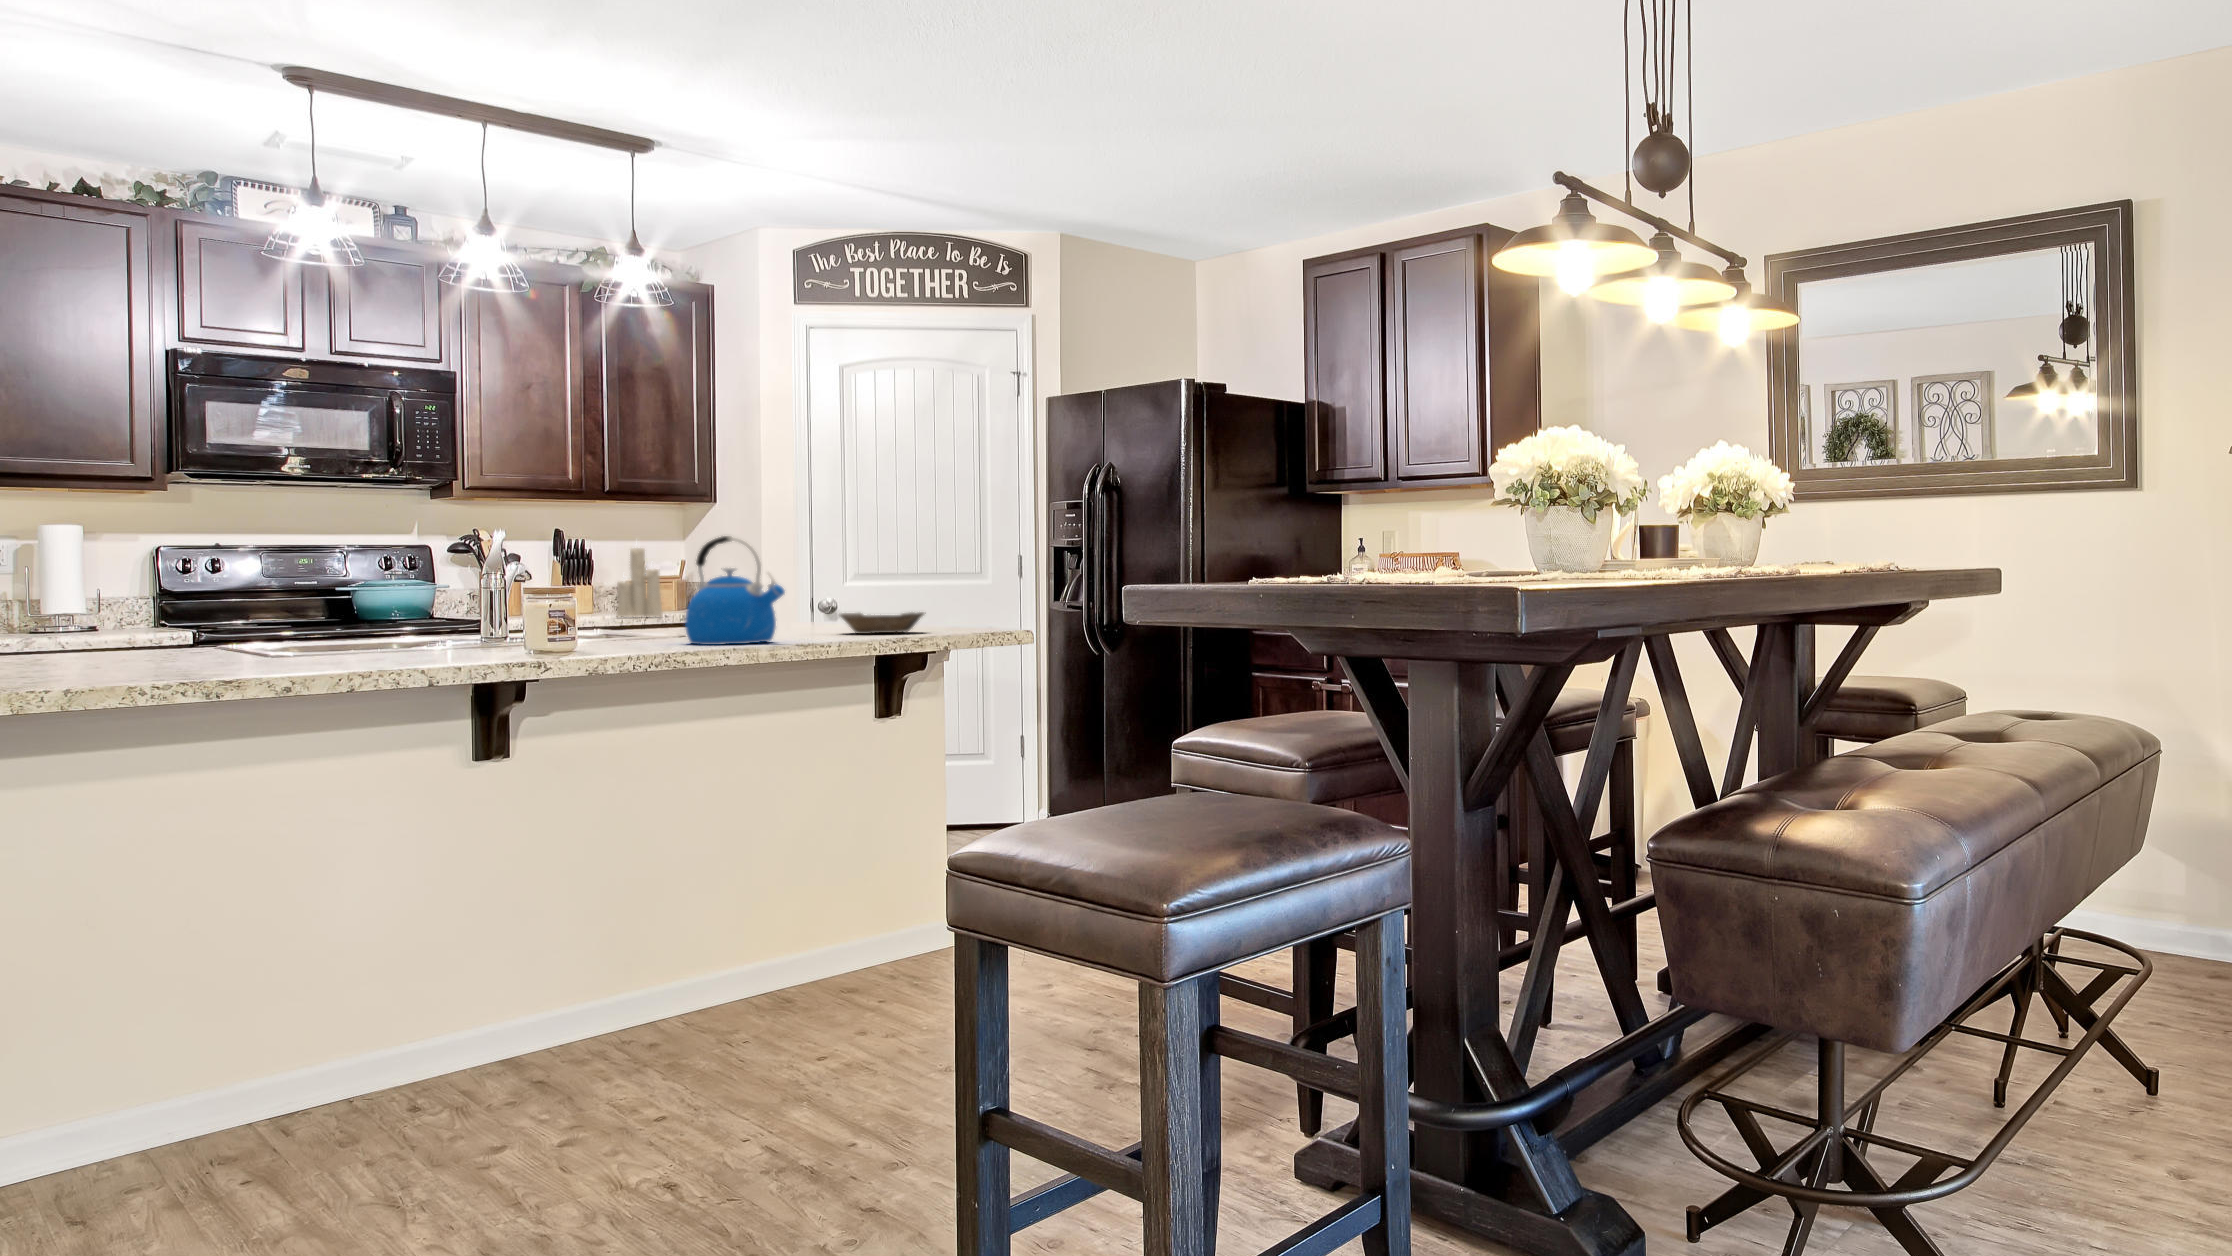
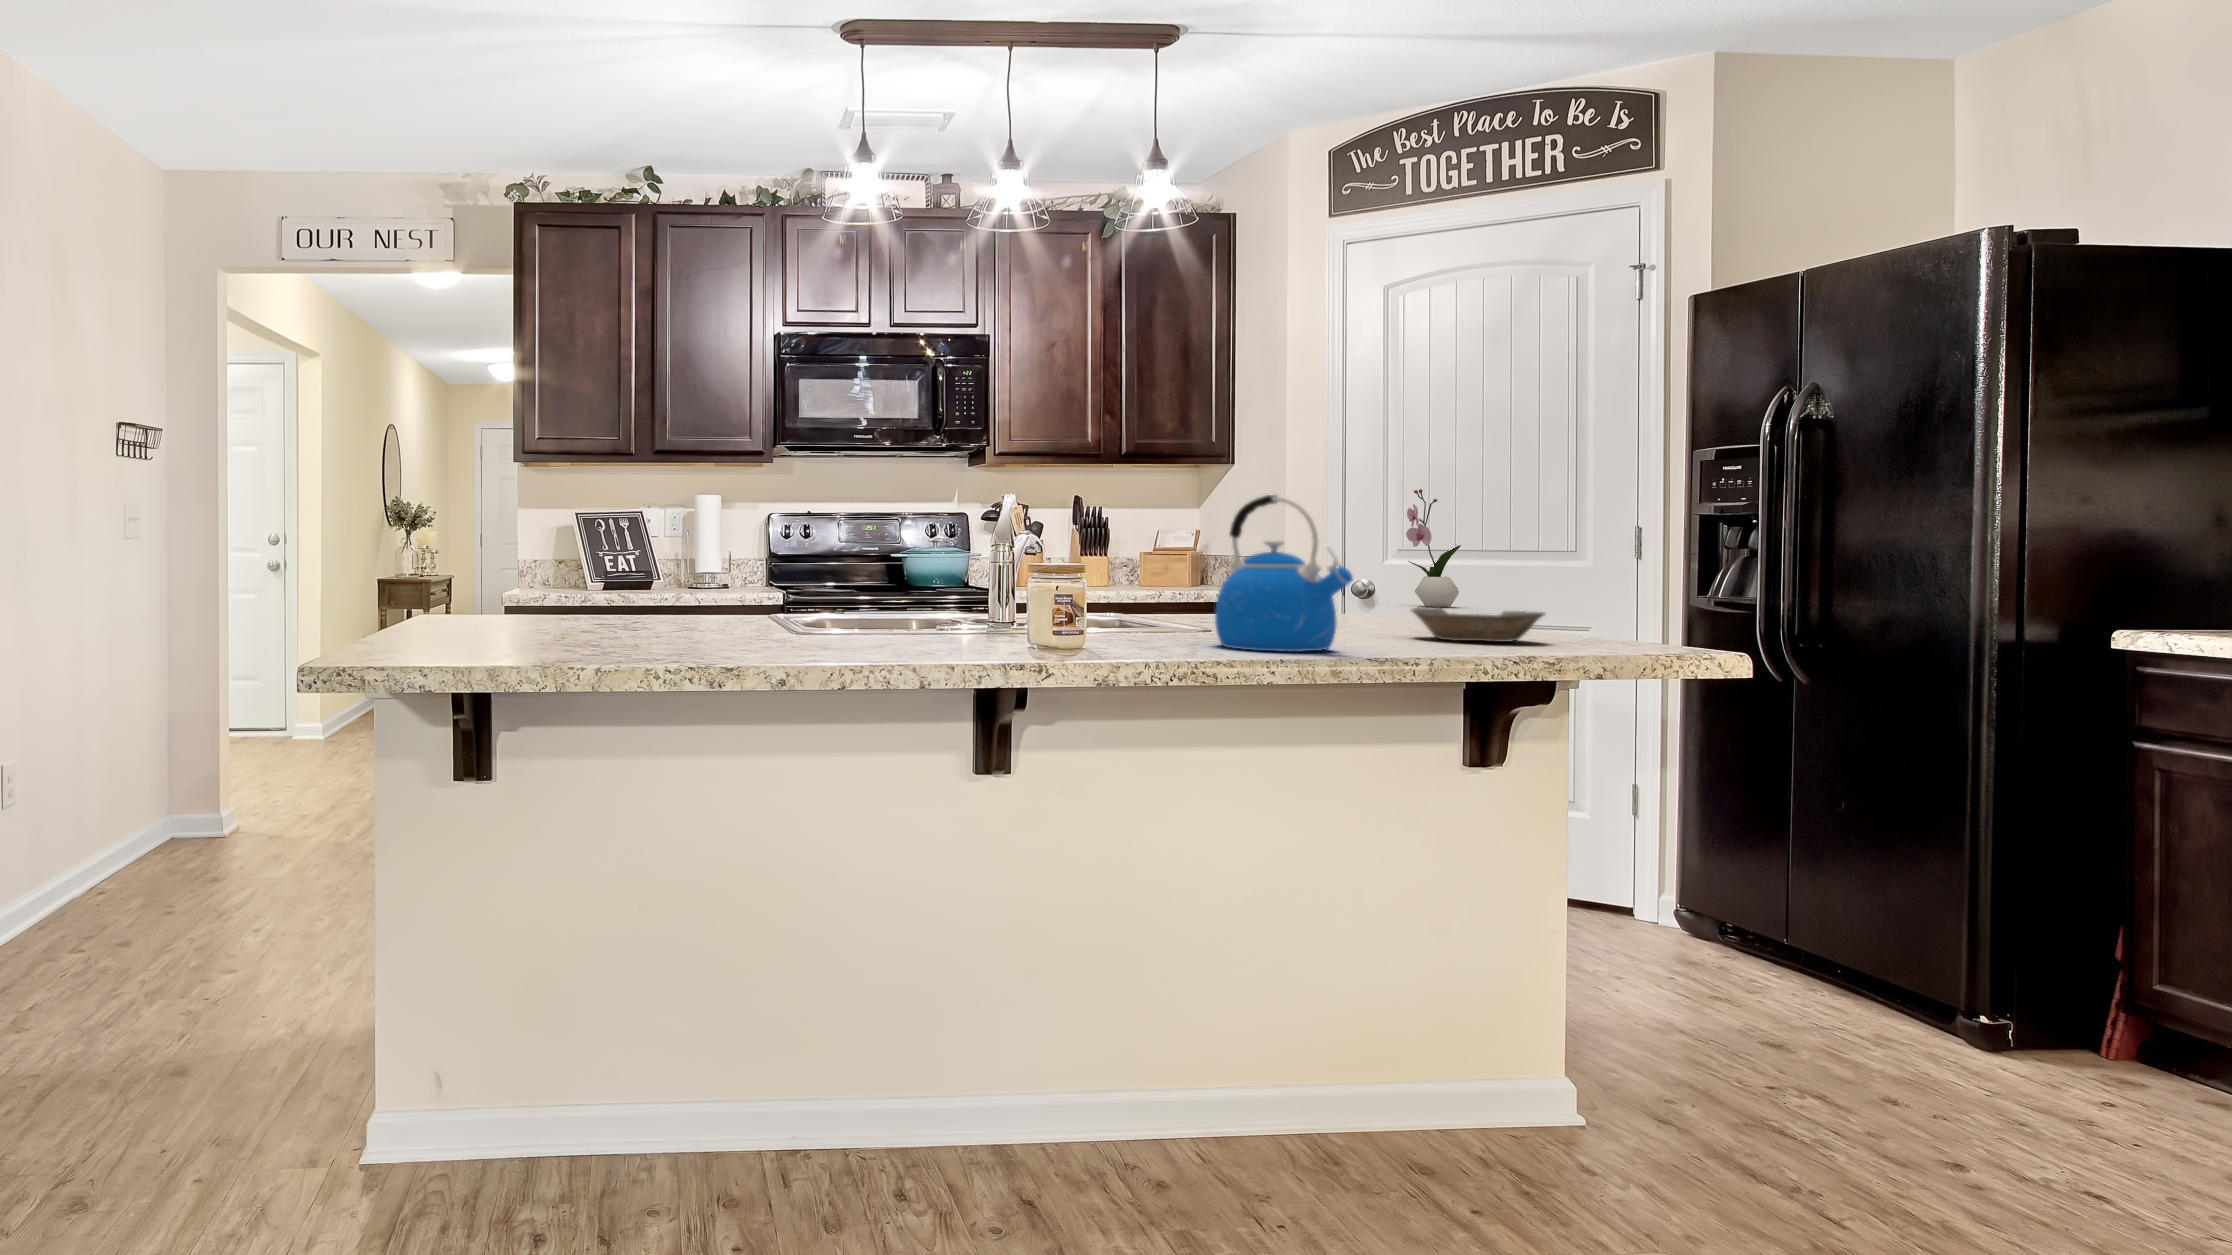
flower arrangement: none [861,527,902,617] -> present [1406,489,1461,607]
candle: present [617,547,662,617] -> none [1129,500,1176,594]

